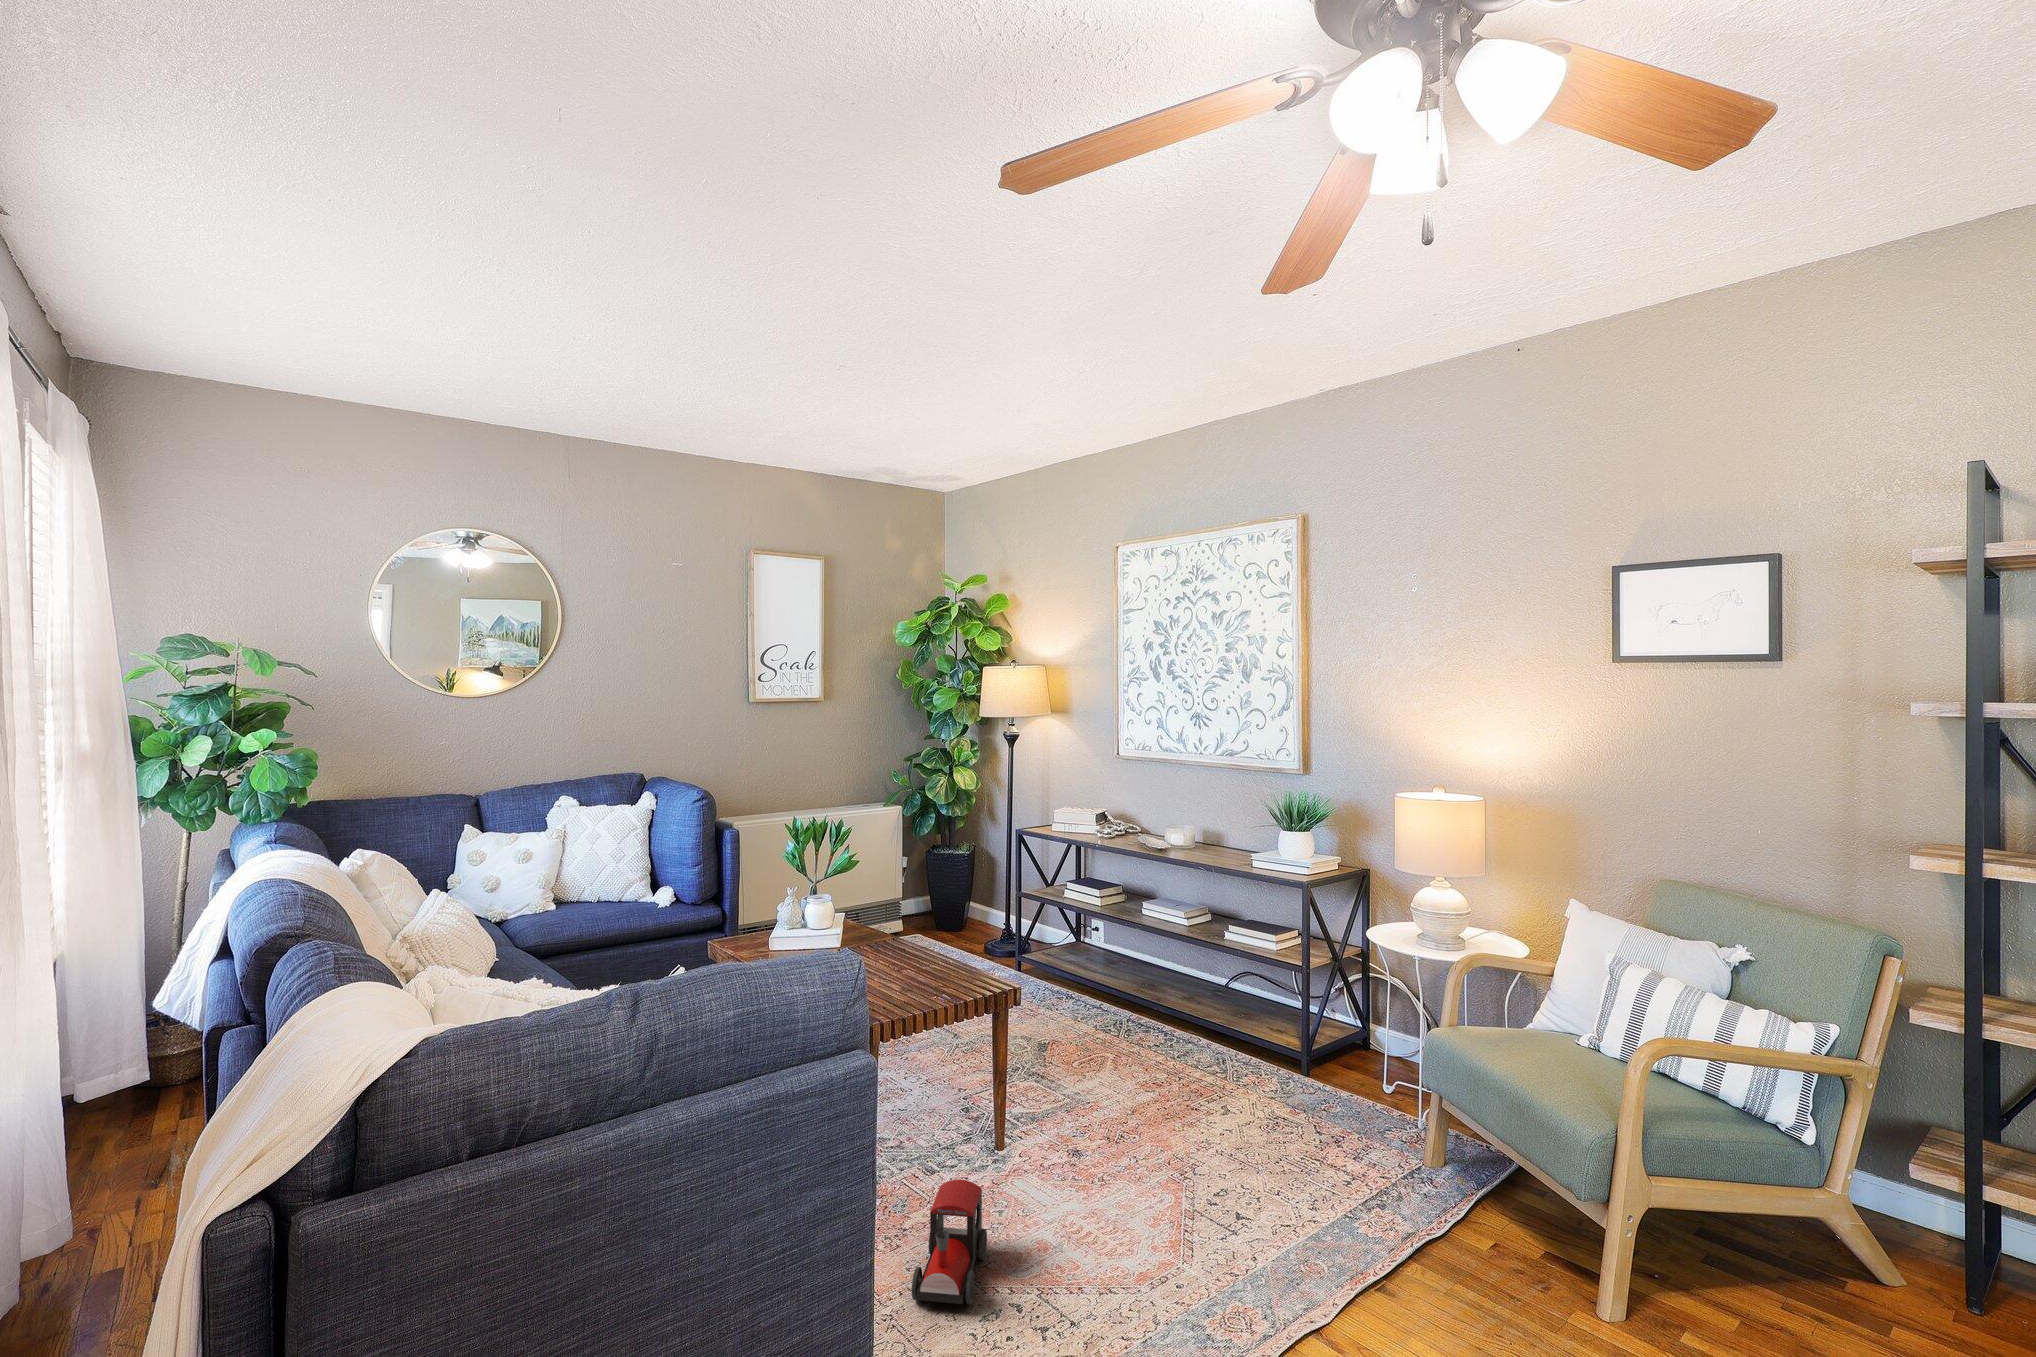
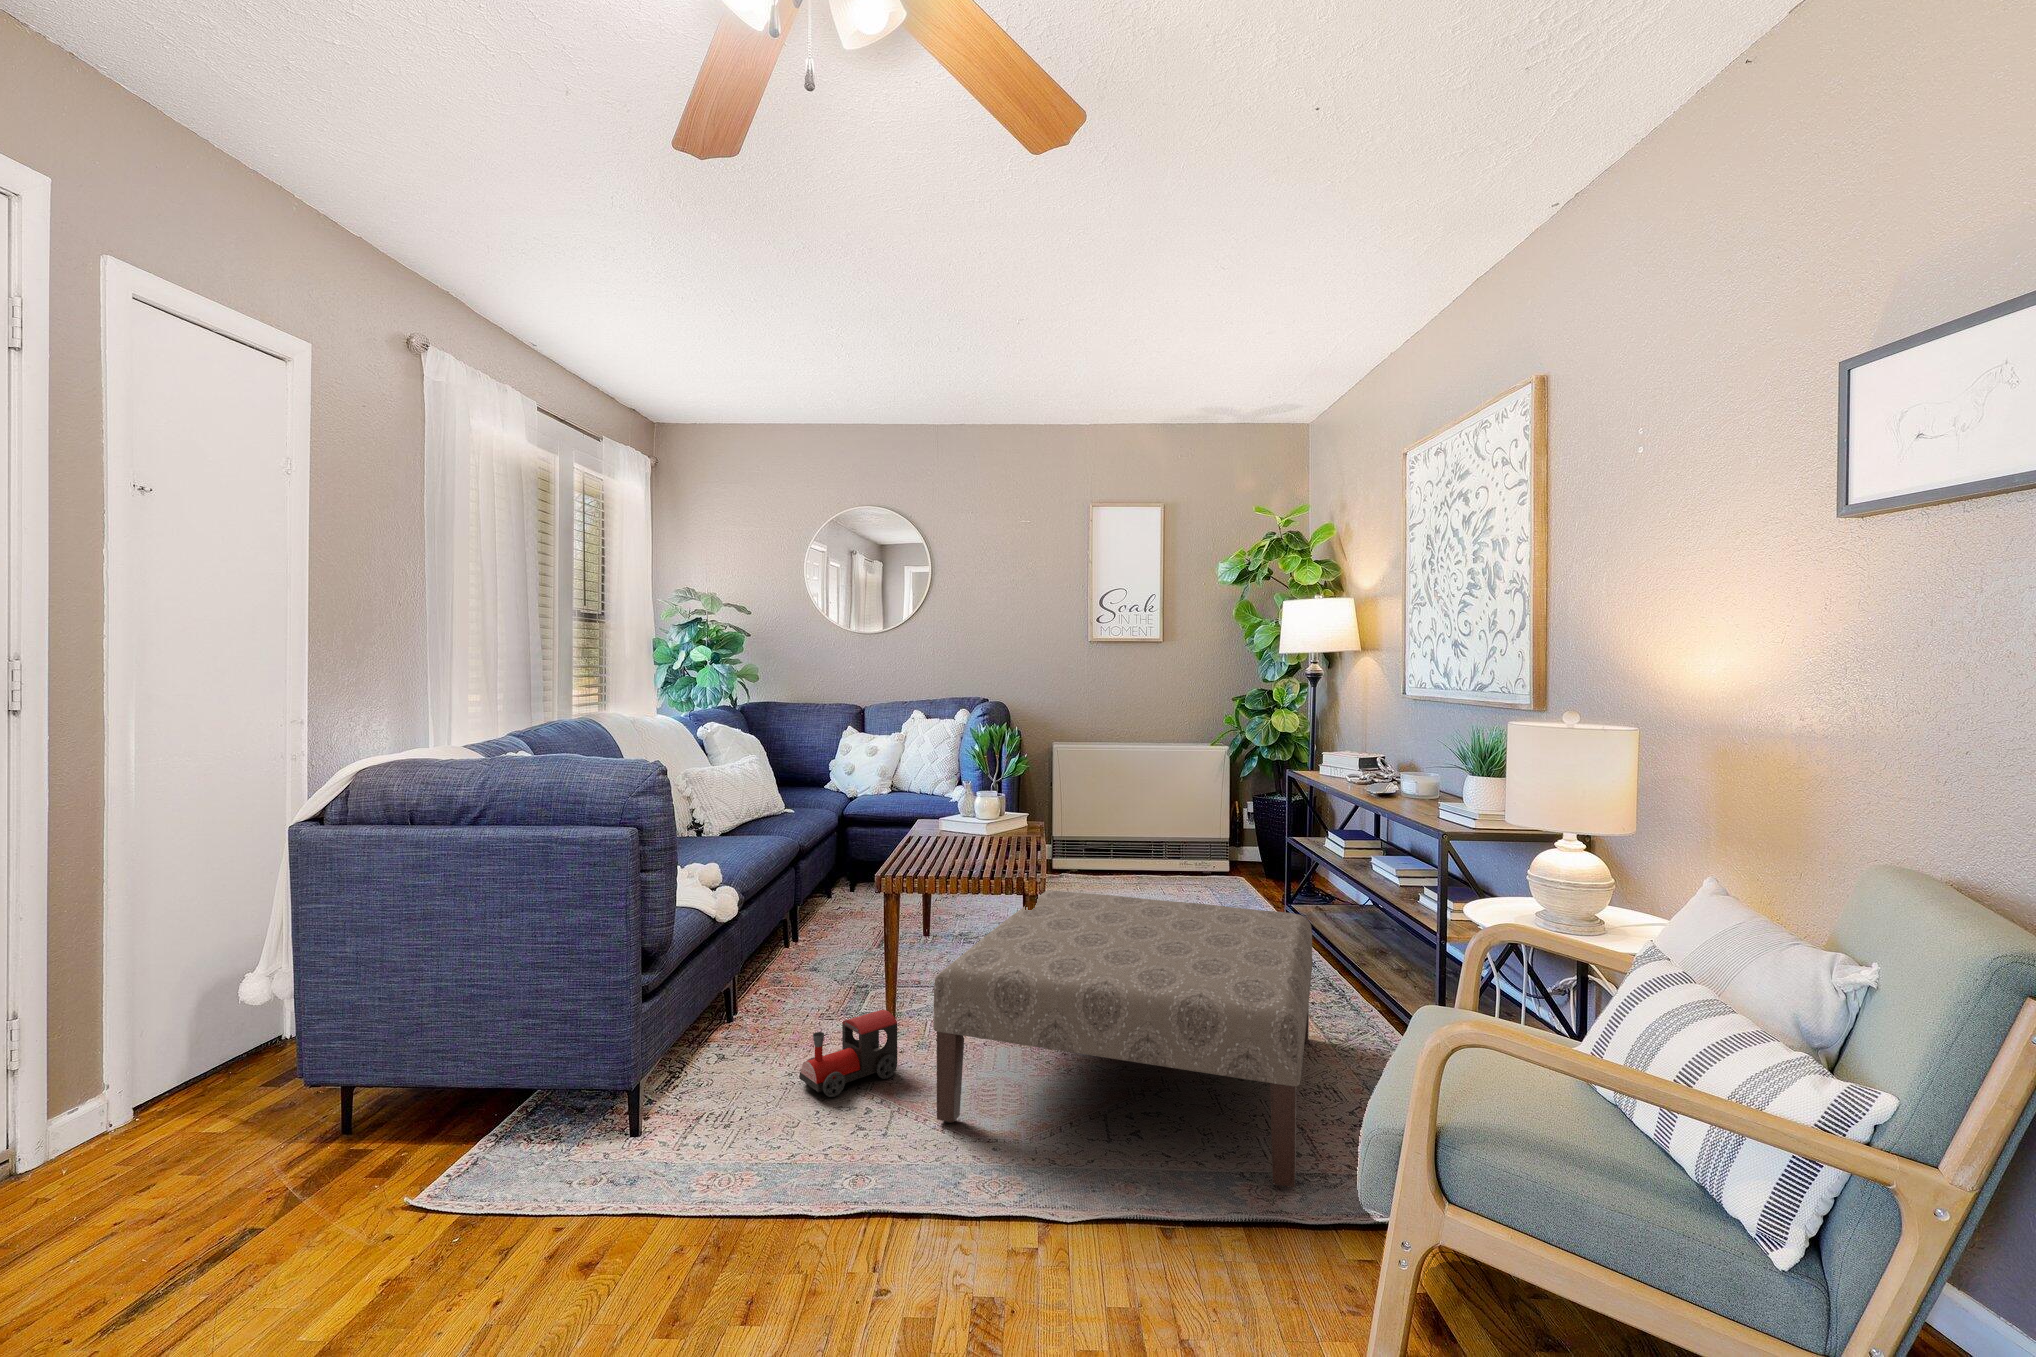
ottoman: none [975,969,1395,1274] -> present [933,890,1312,1188]

